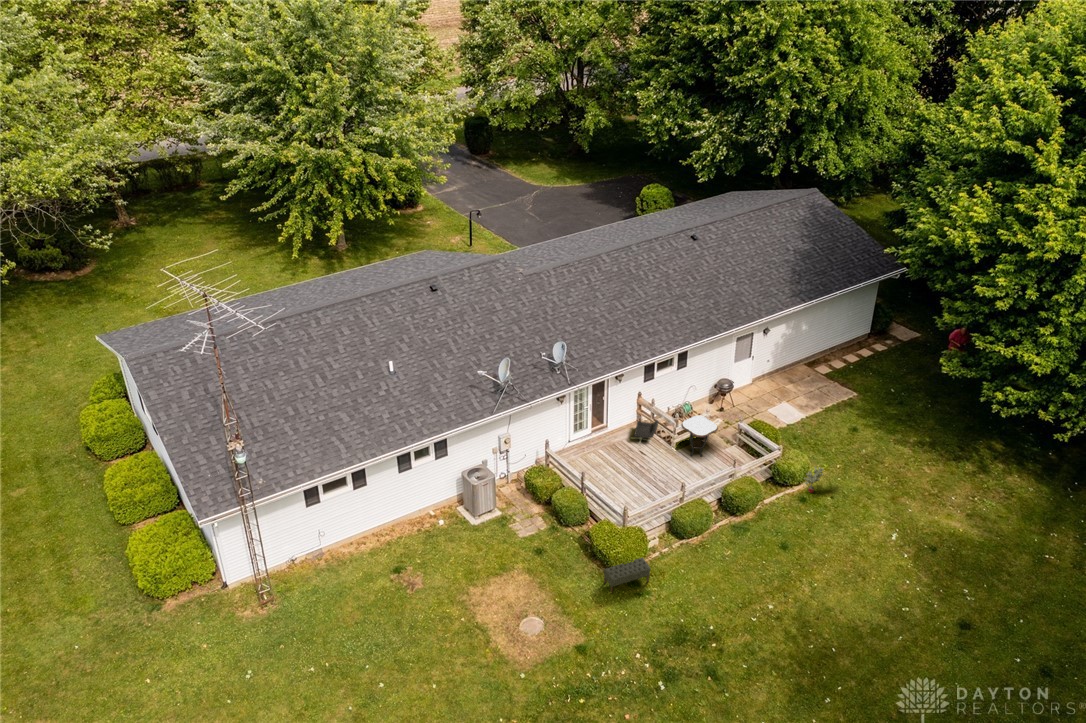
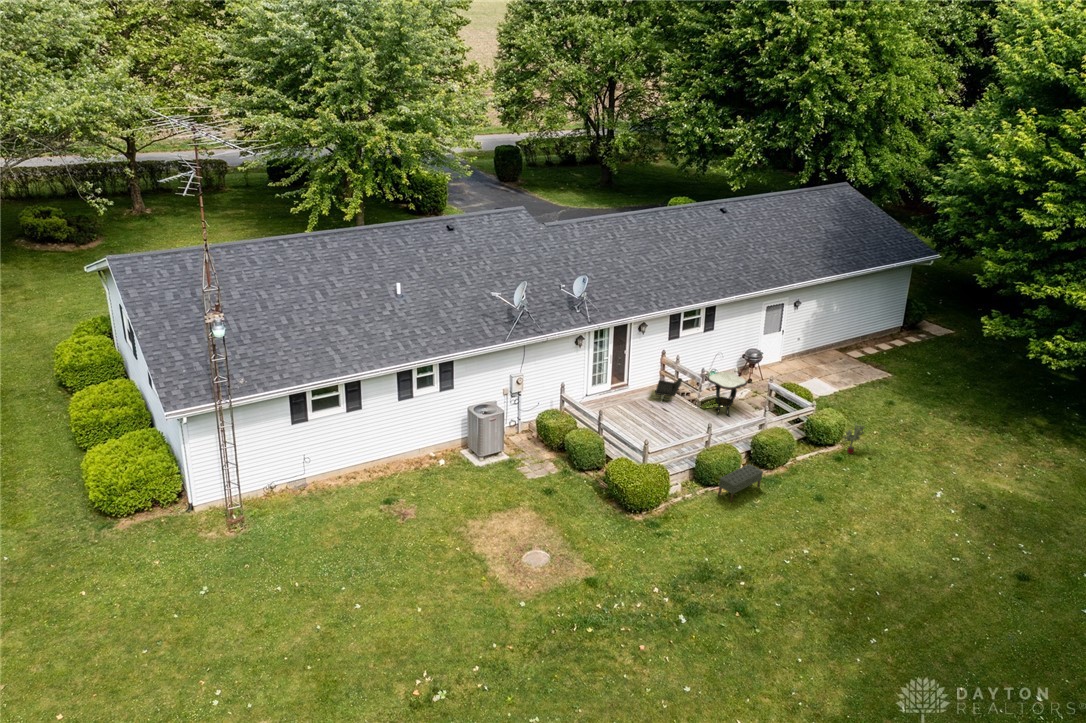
bench: present [604,558,651,593] -> present [718,464,763,502]

